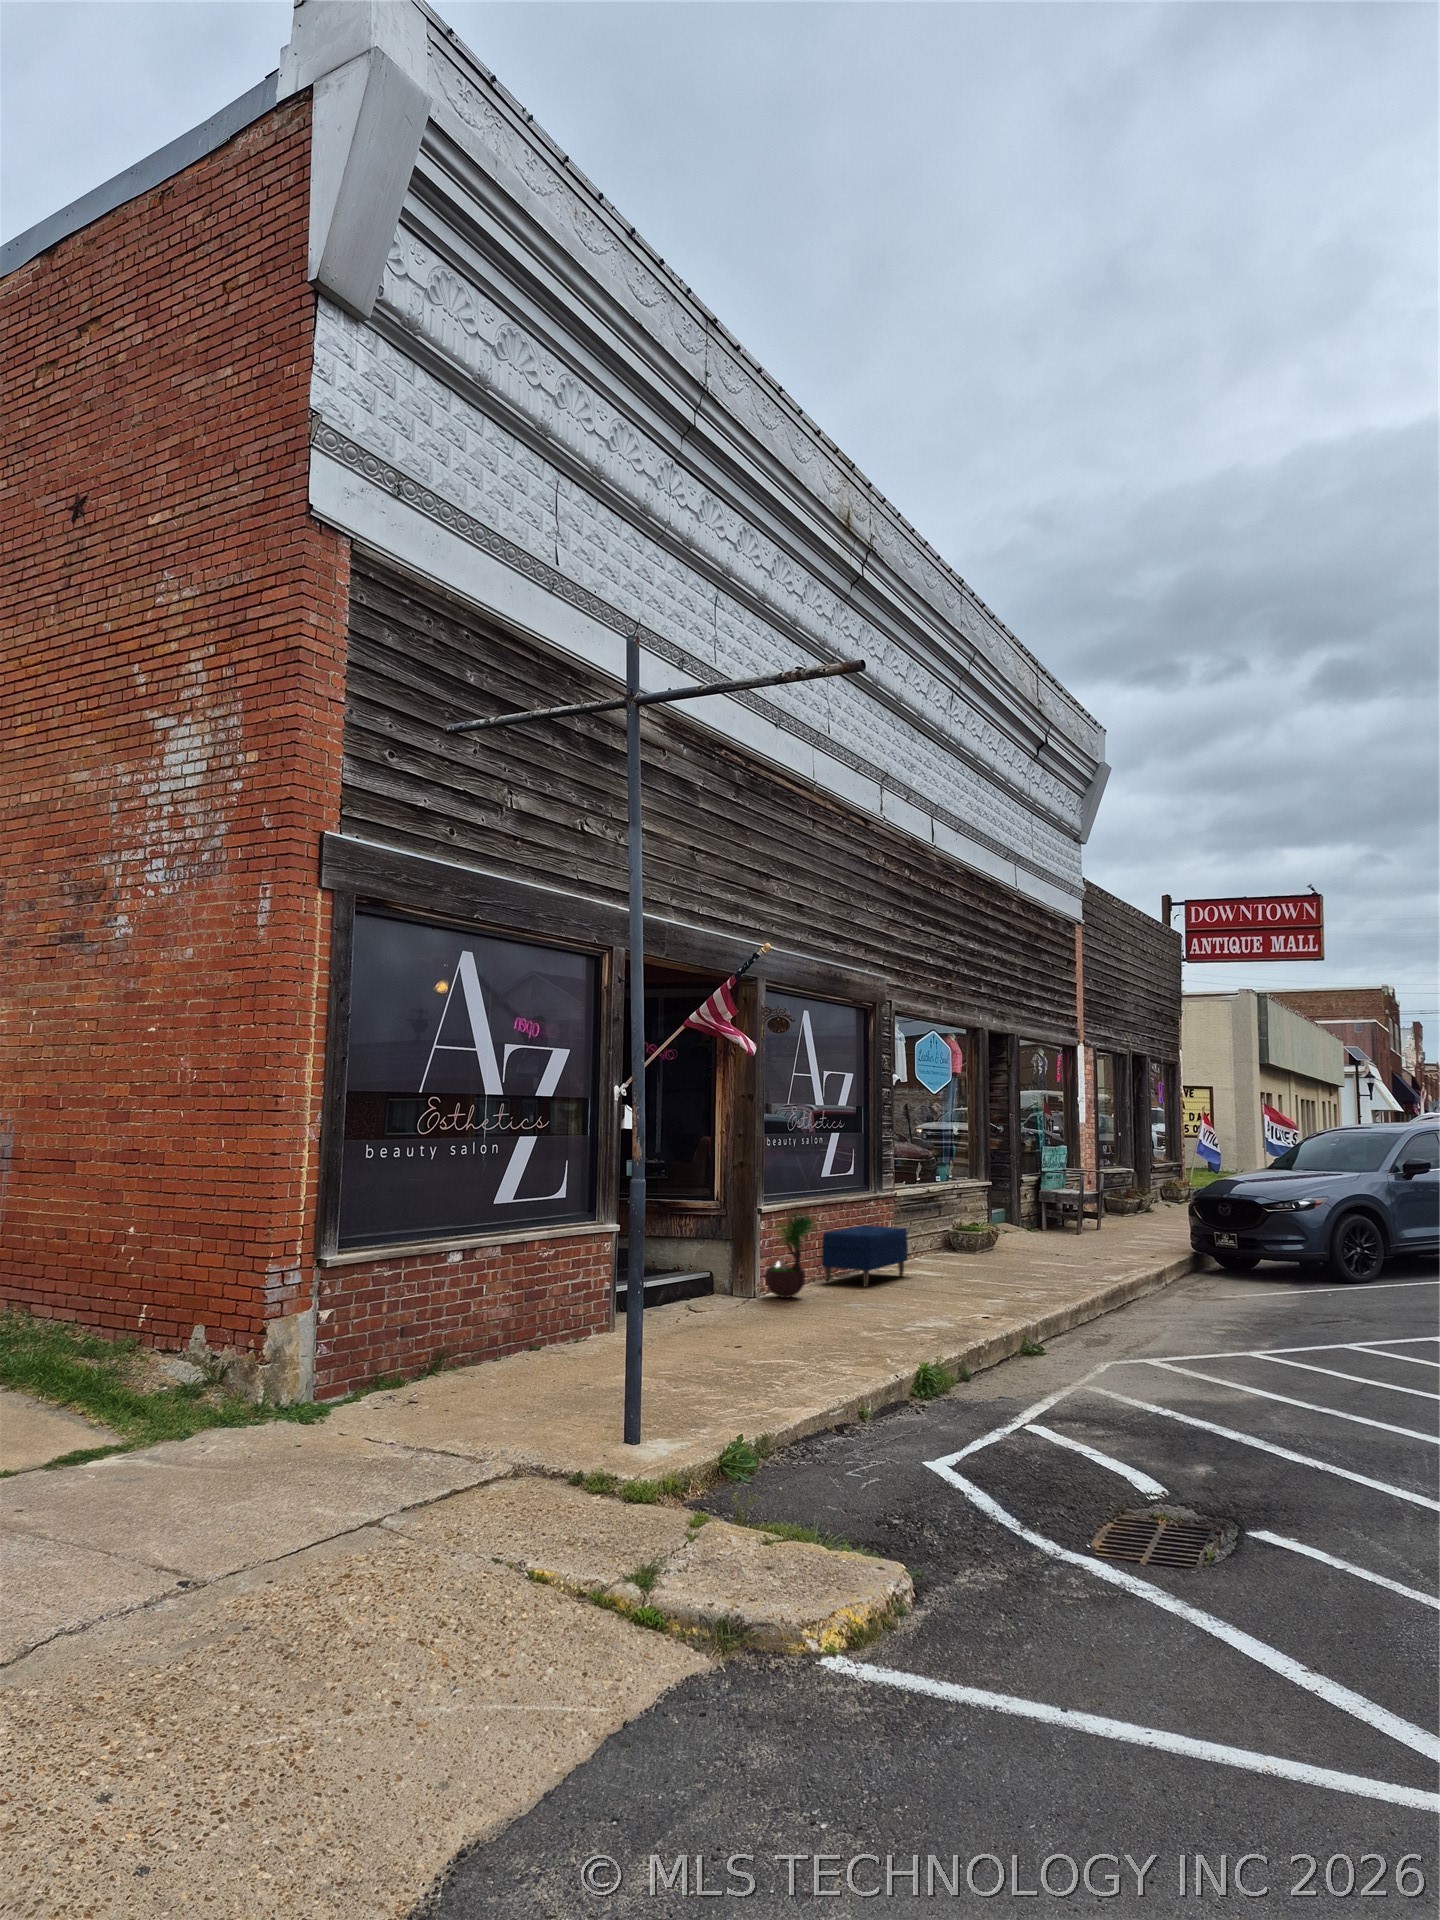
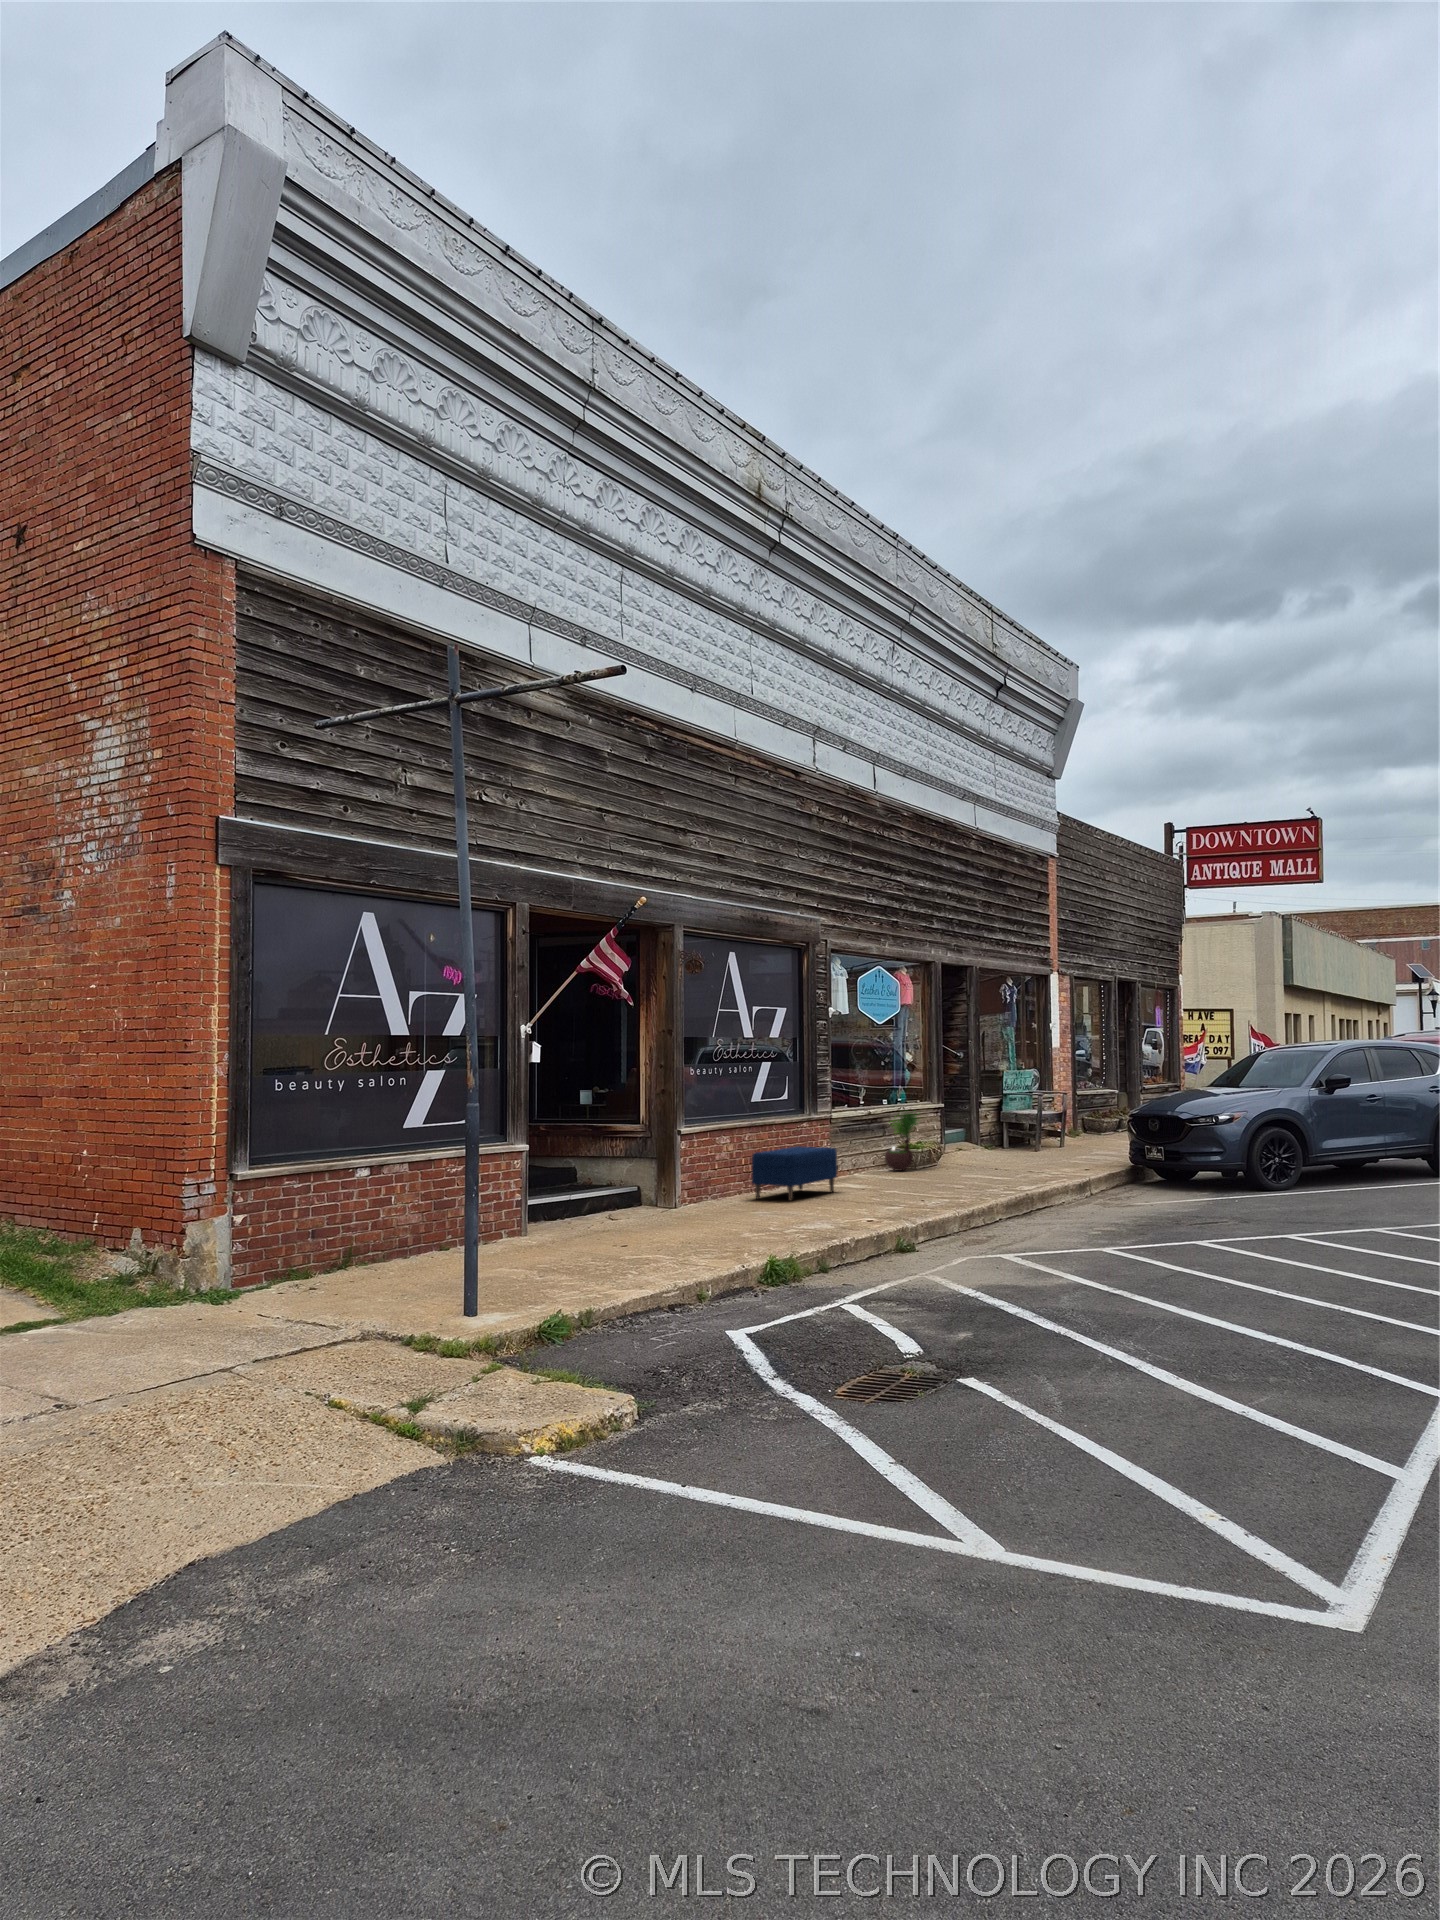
potted tree: present [765,1209,813,1298] -> present [885,1113,917,1171]

